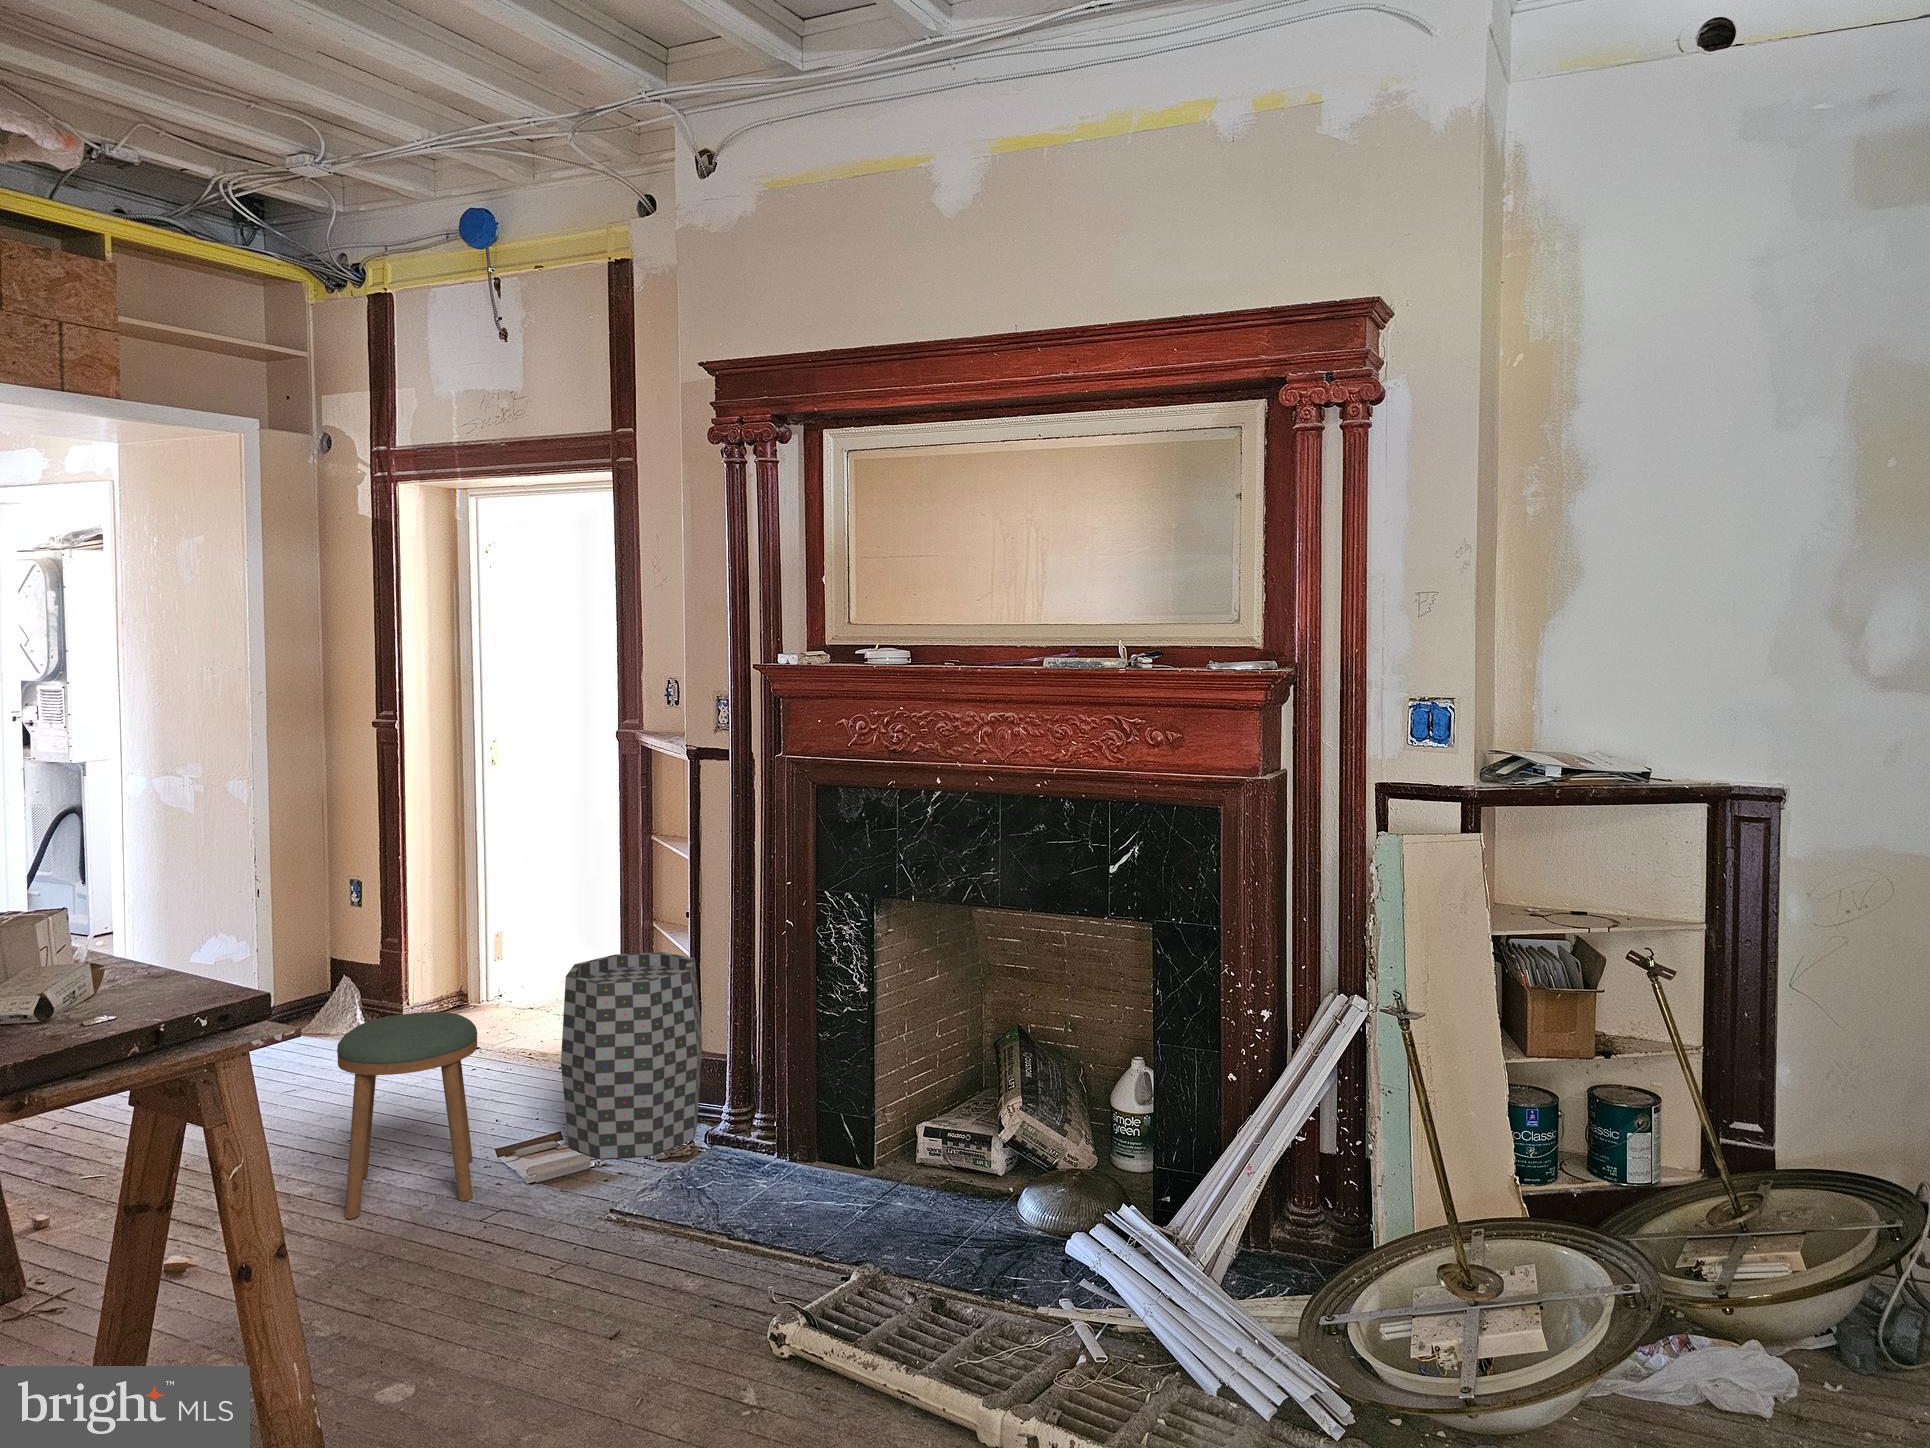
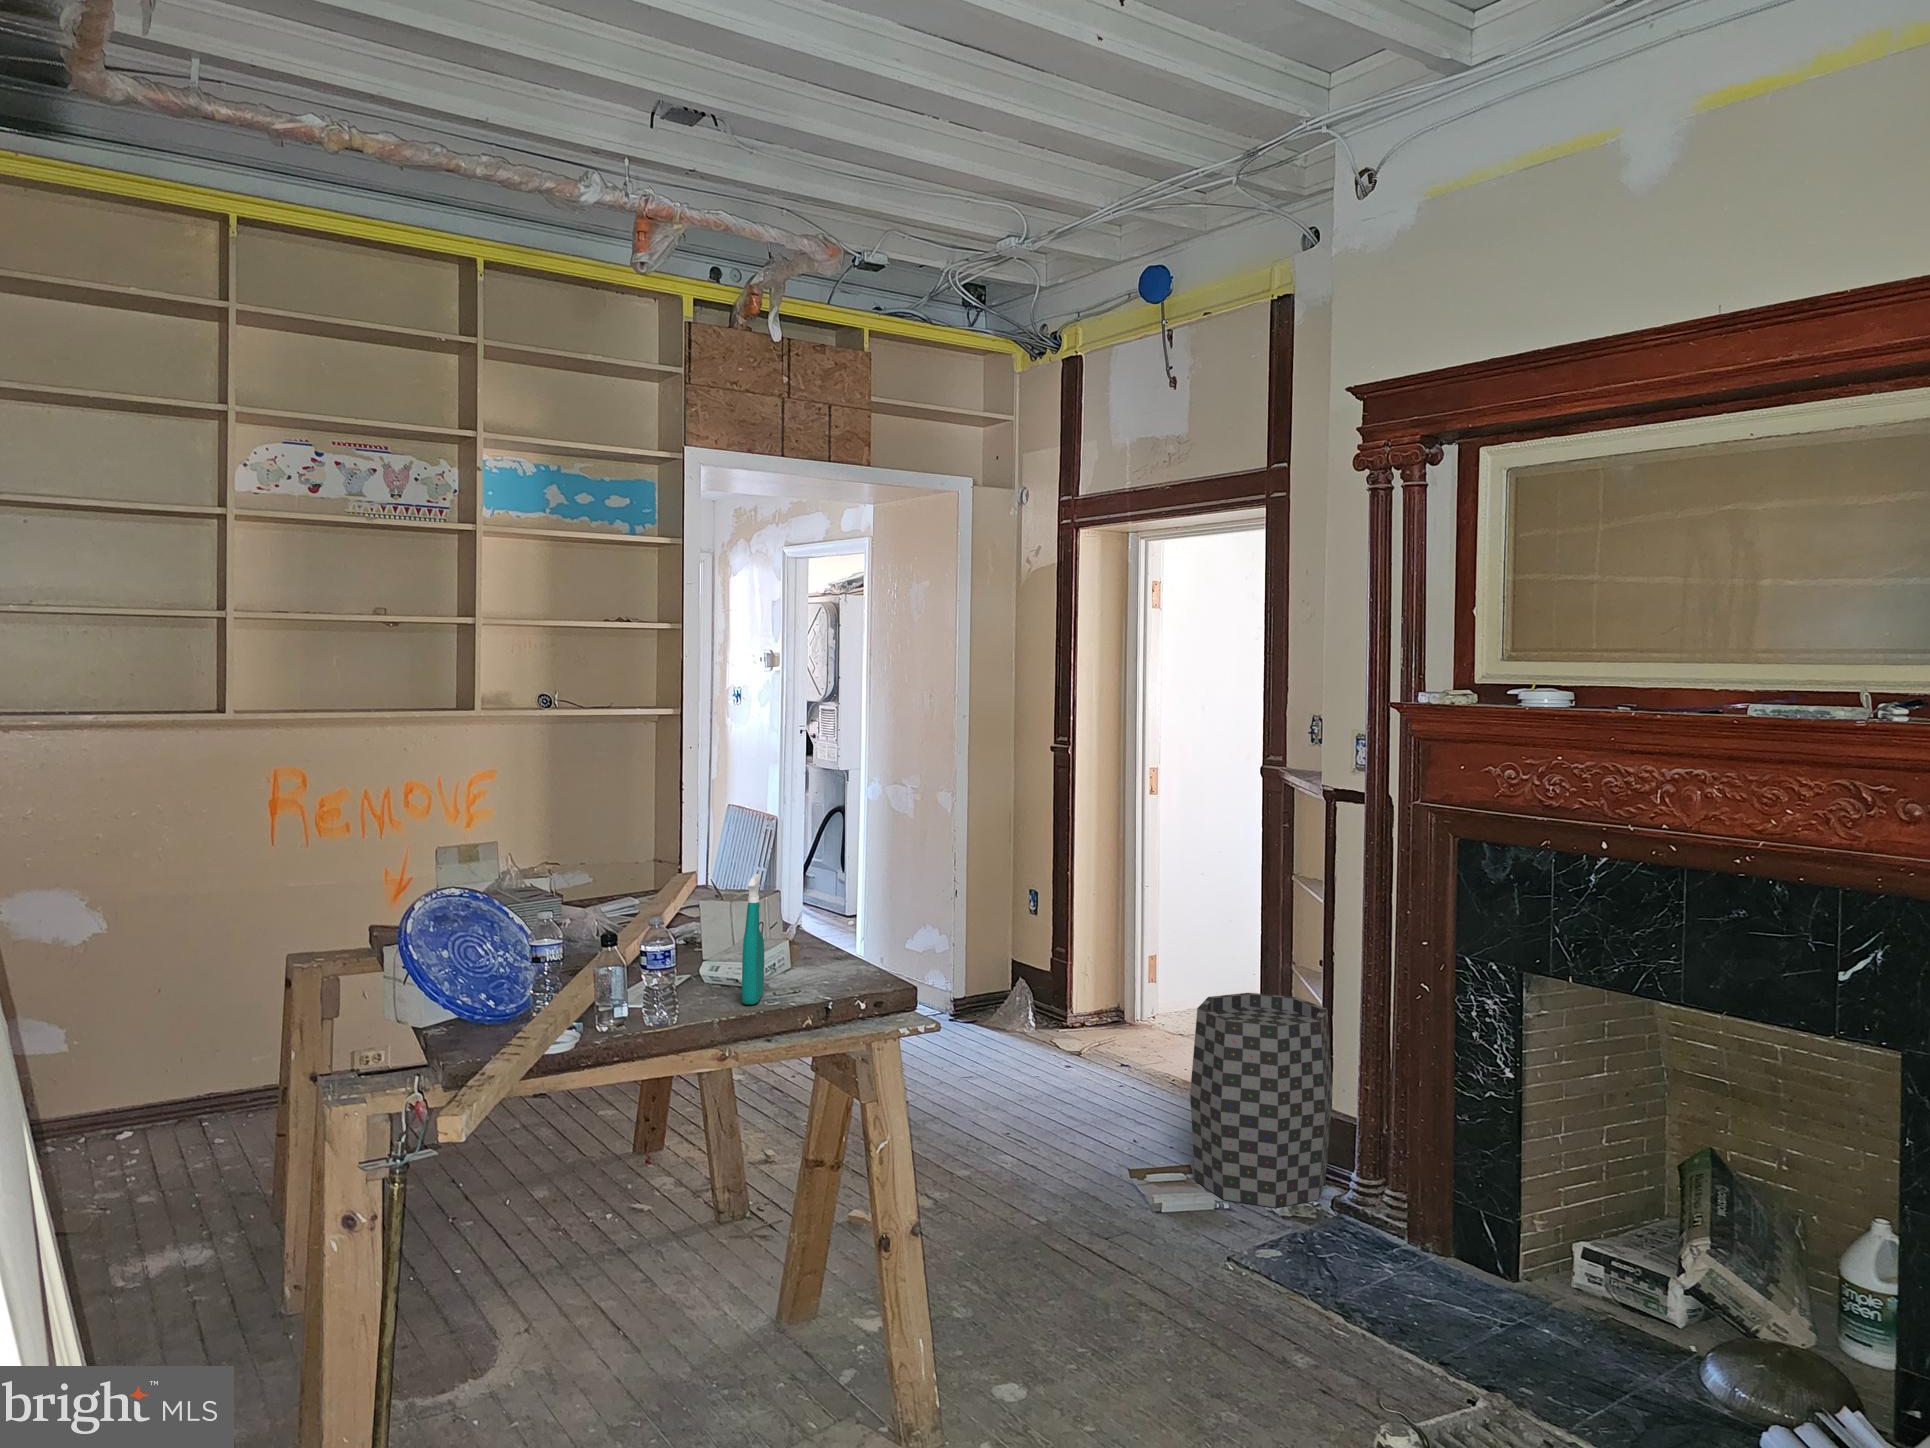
spray bottle: none [43,888,70,1040] -> present [742,874,764,1005]
stool: present [337,1012,477,1219] -> none [992,1022,1112,1213]

